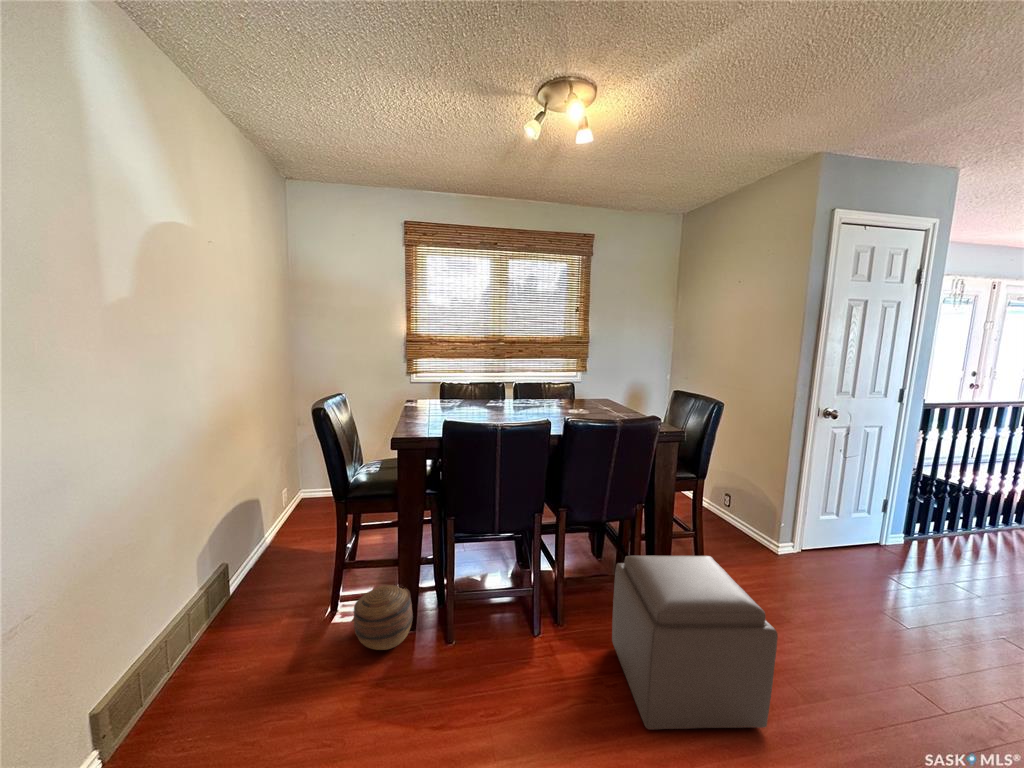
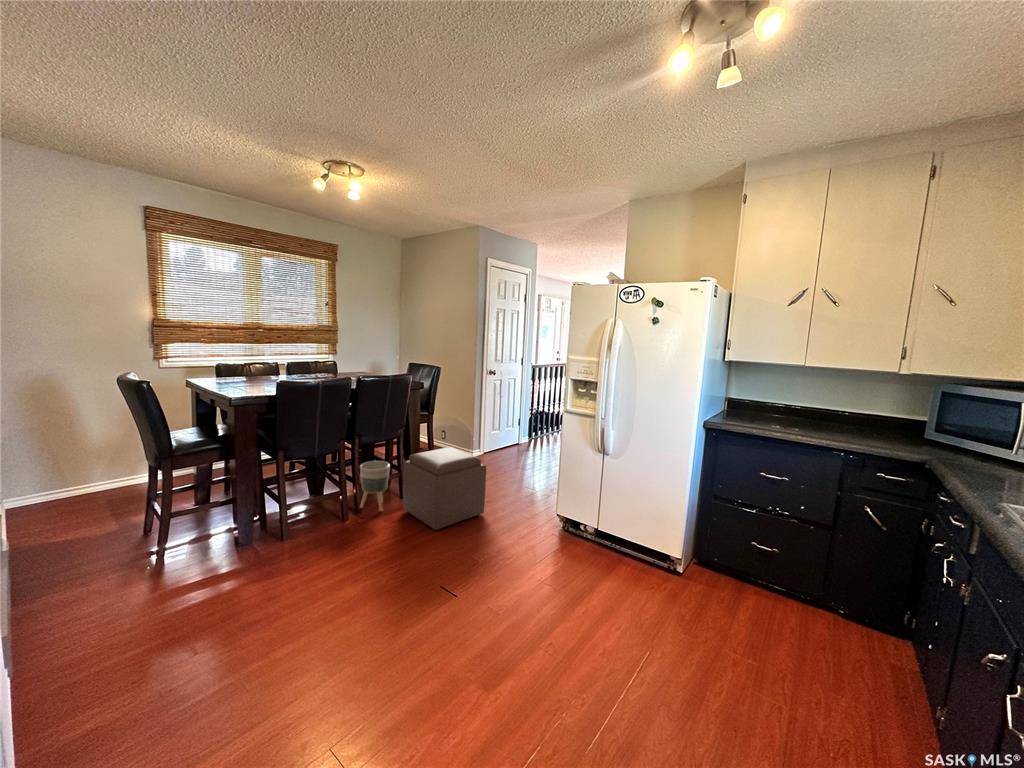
planter: none [554,541,600,629] -> present [360,461,390,511]
basket: present [354,585,413,650] -> none [213,516,266,562]

